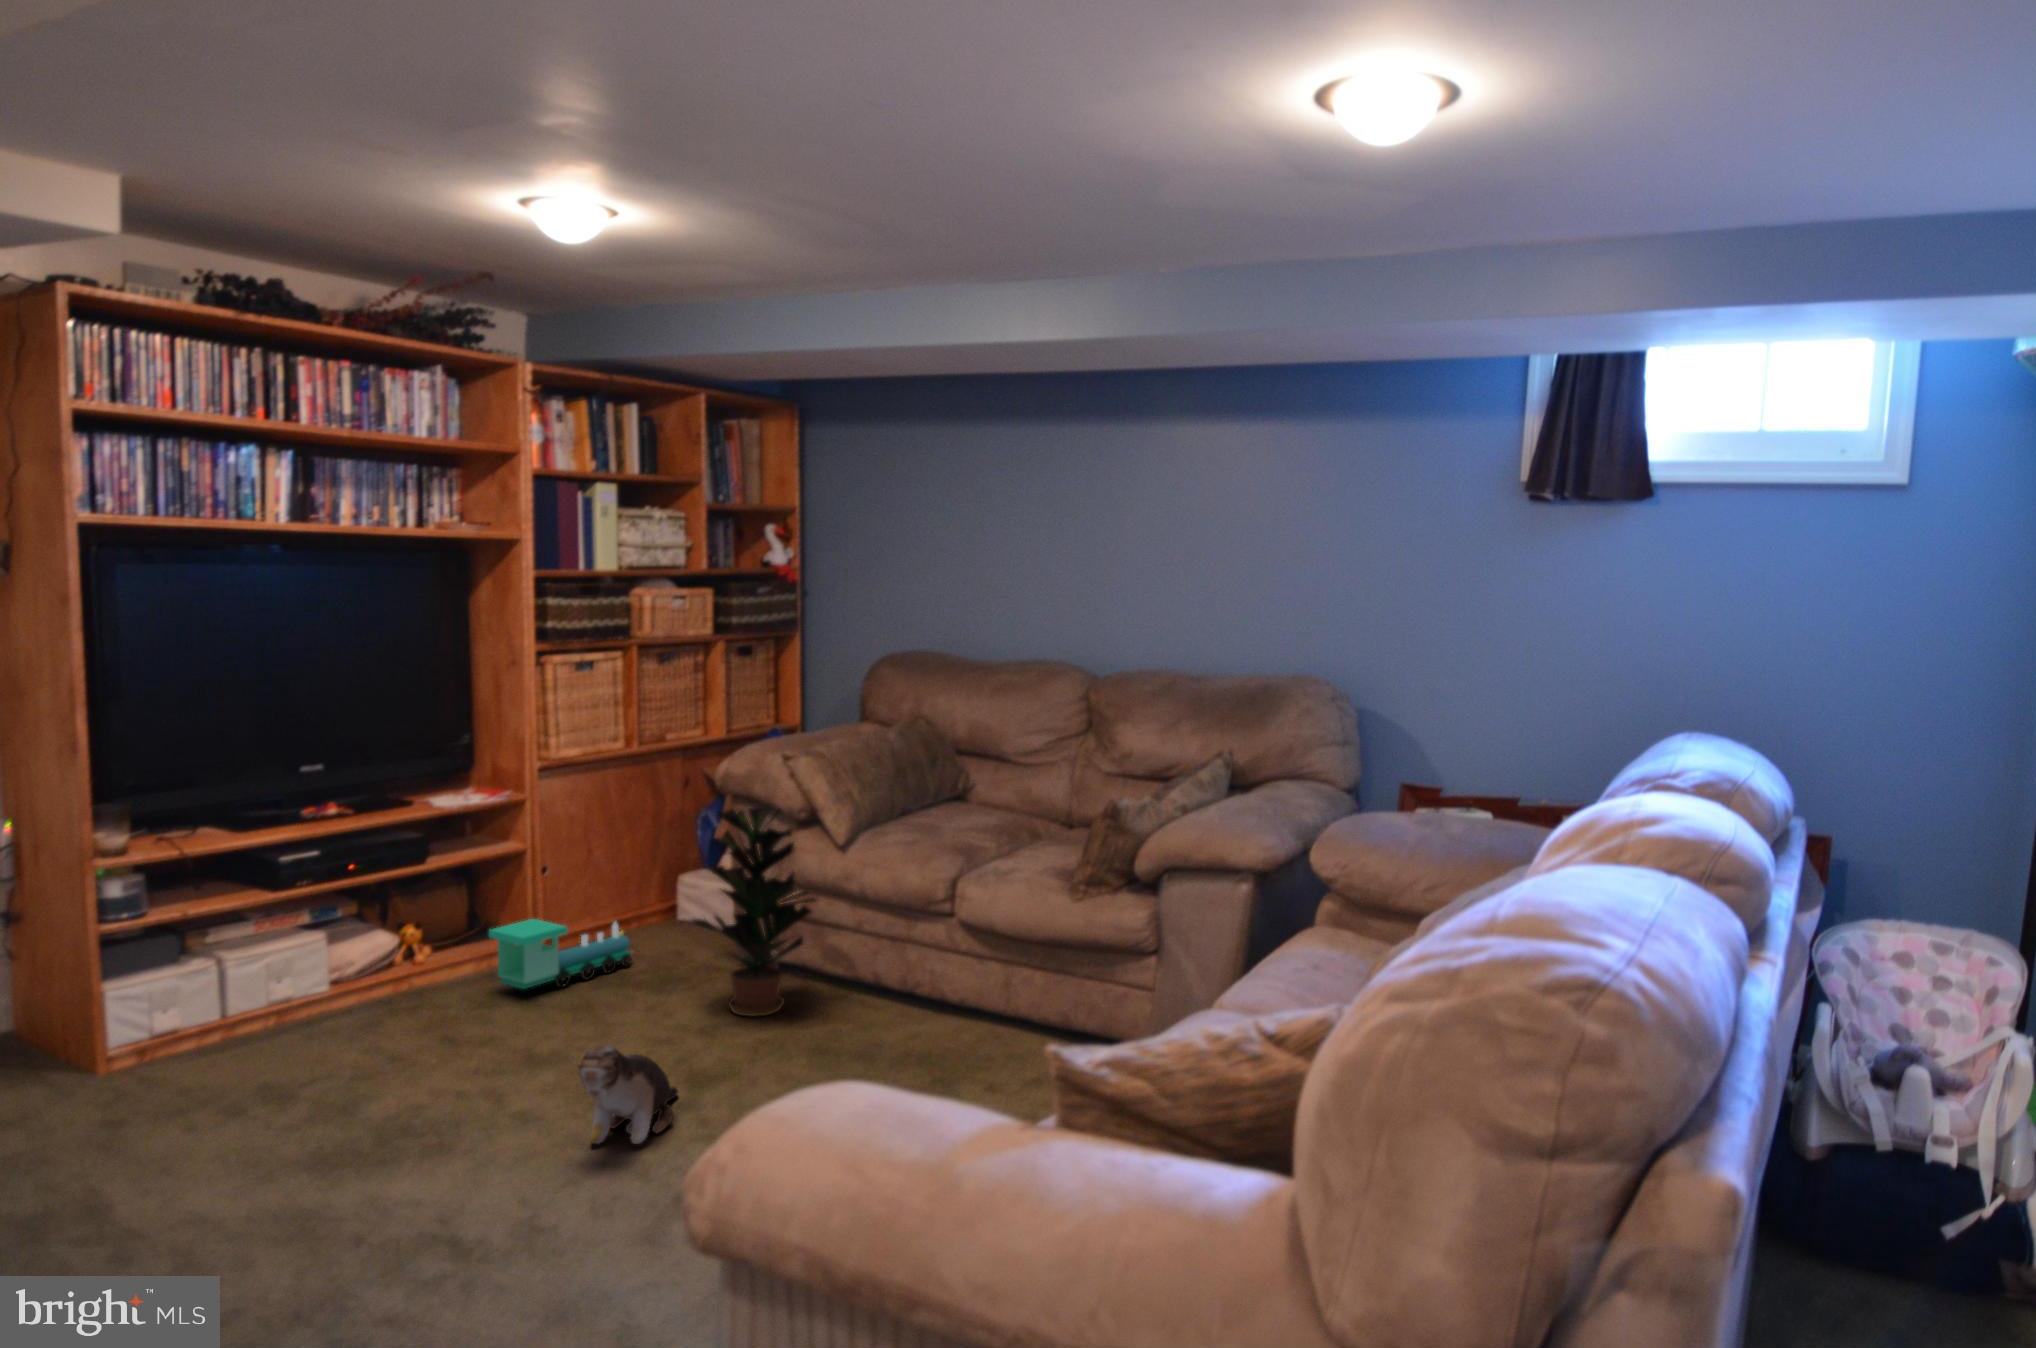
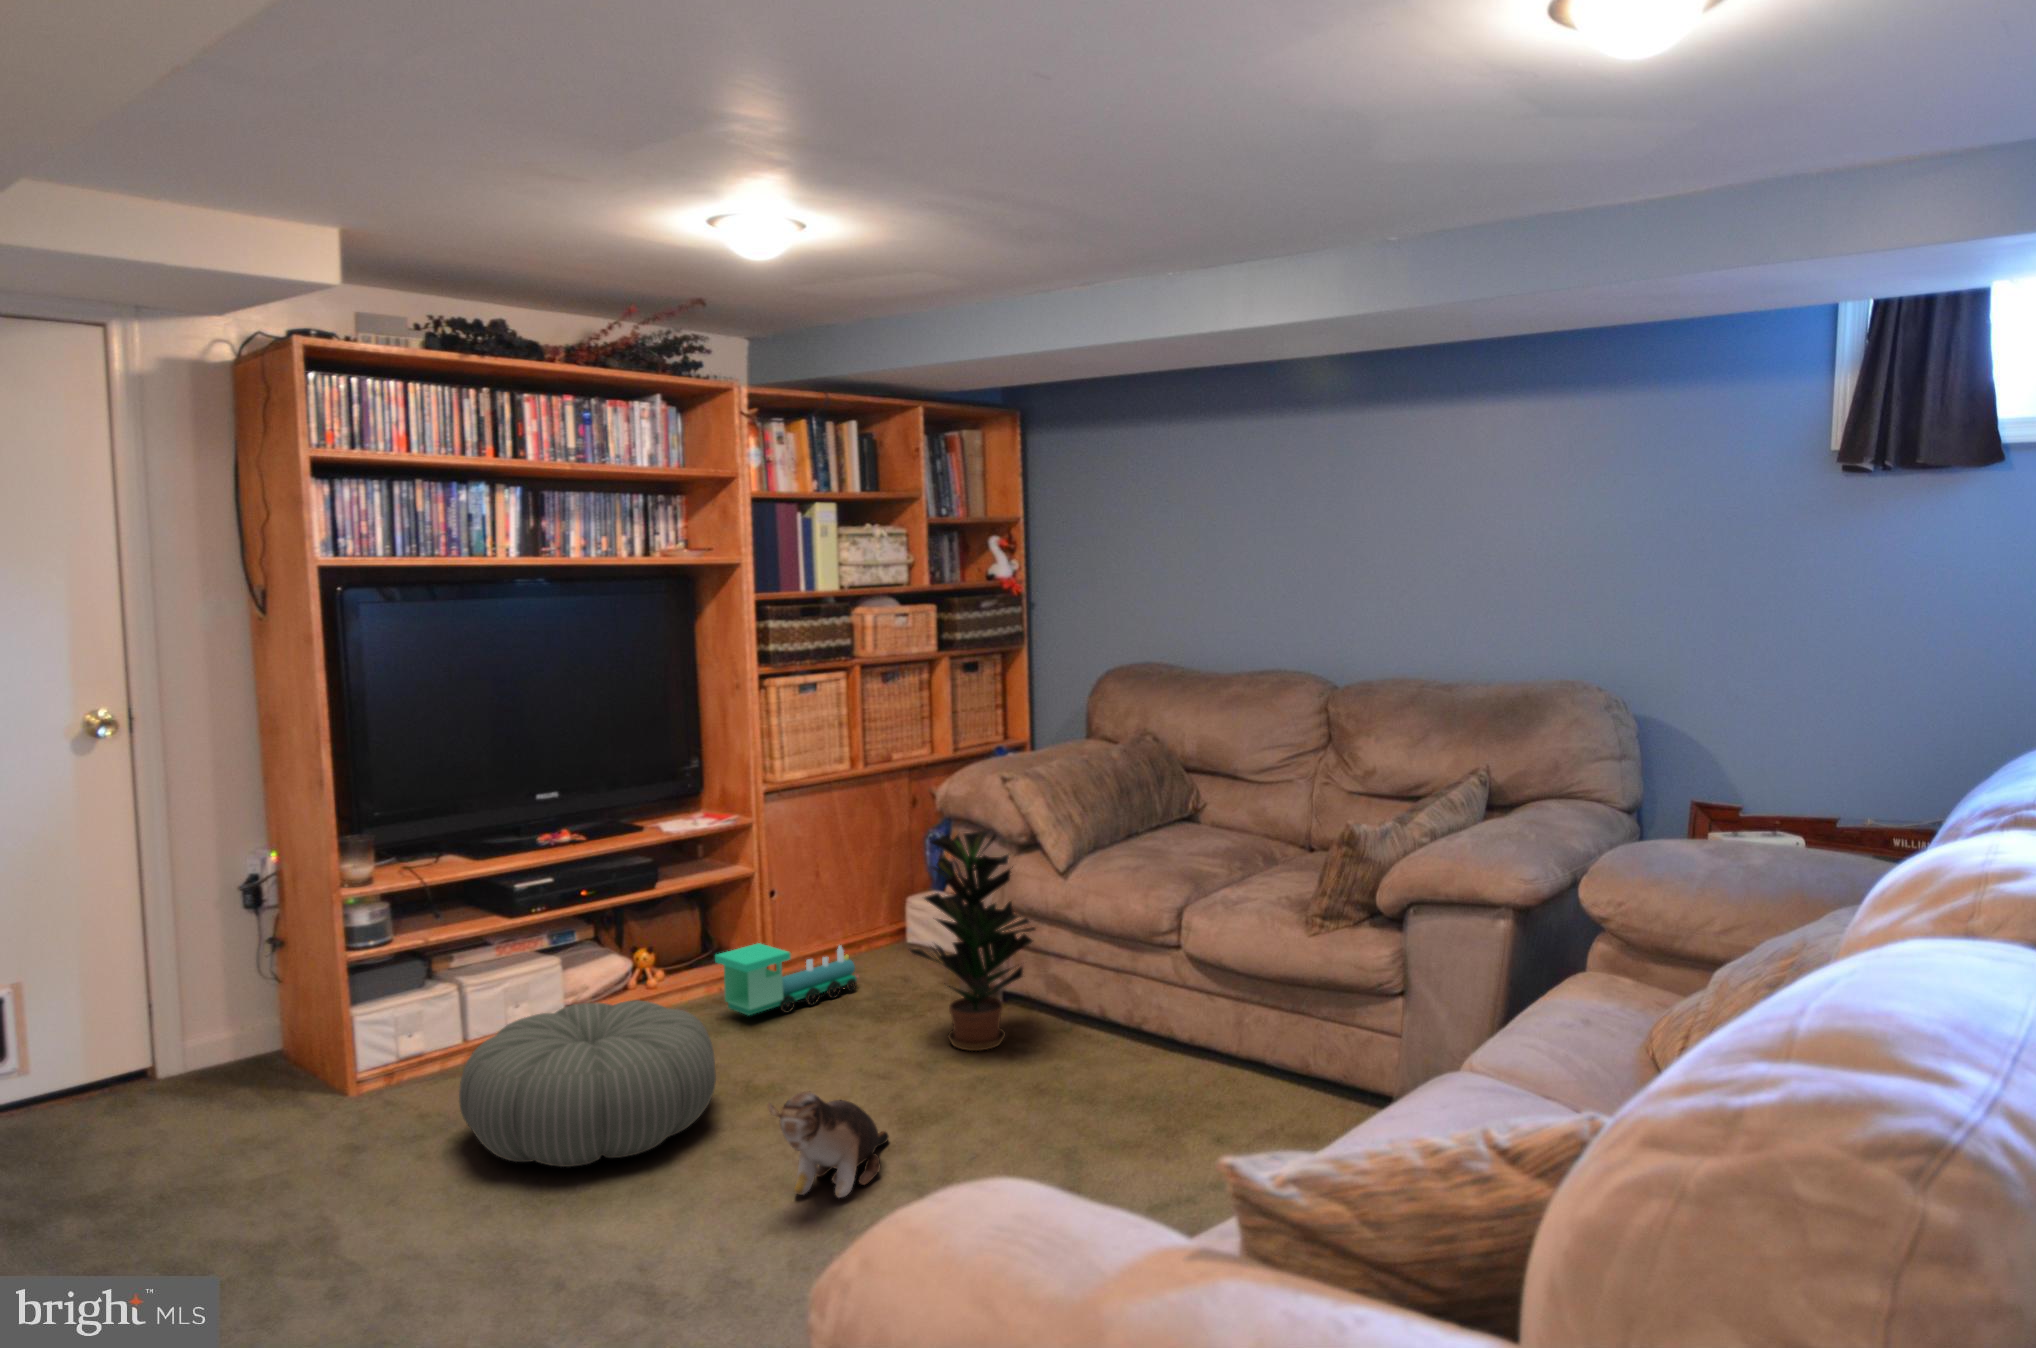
pouf: none [234,970,502,1129] -> present [459,1000,716,1167]

